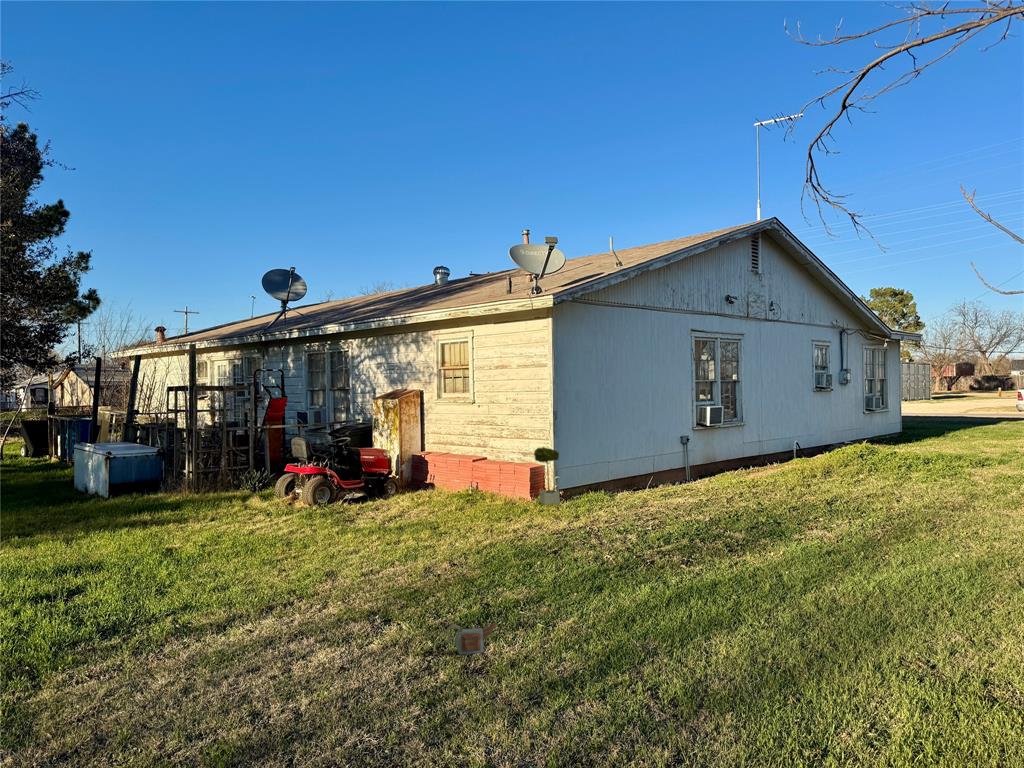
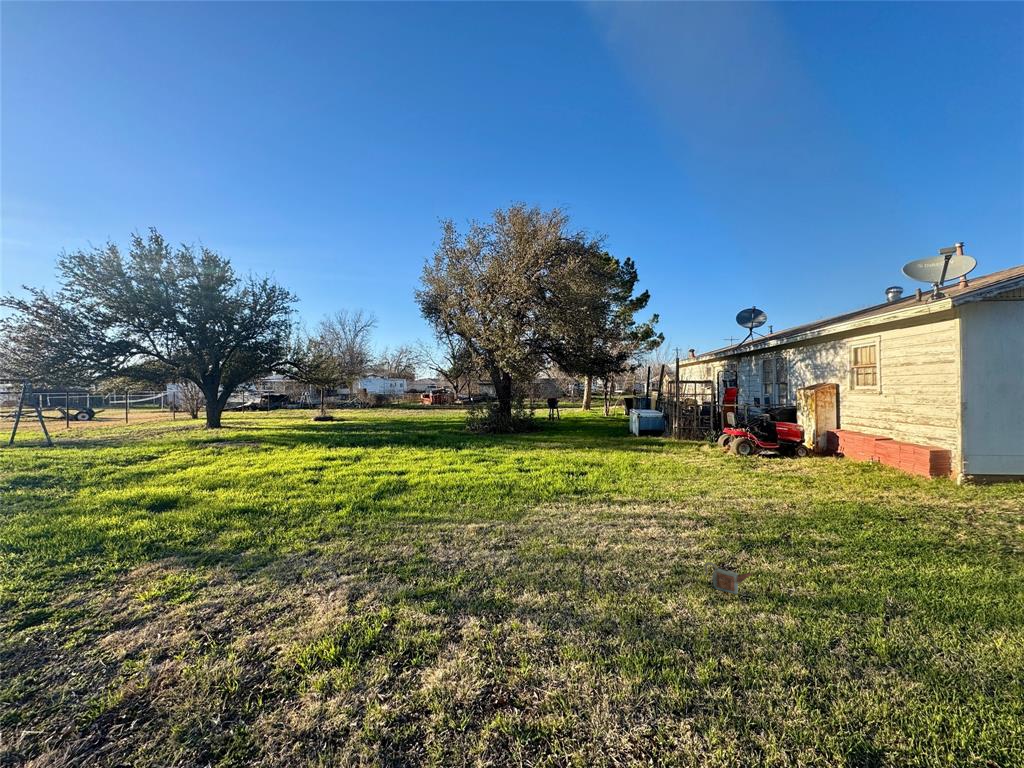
potted tree: present [534,447,560,505] -> none [933,432,964,485]

